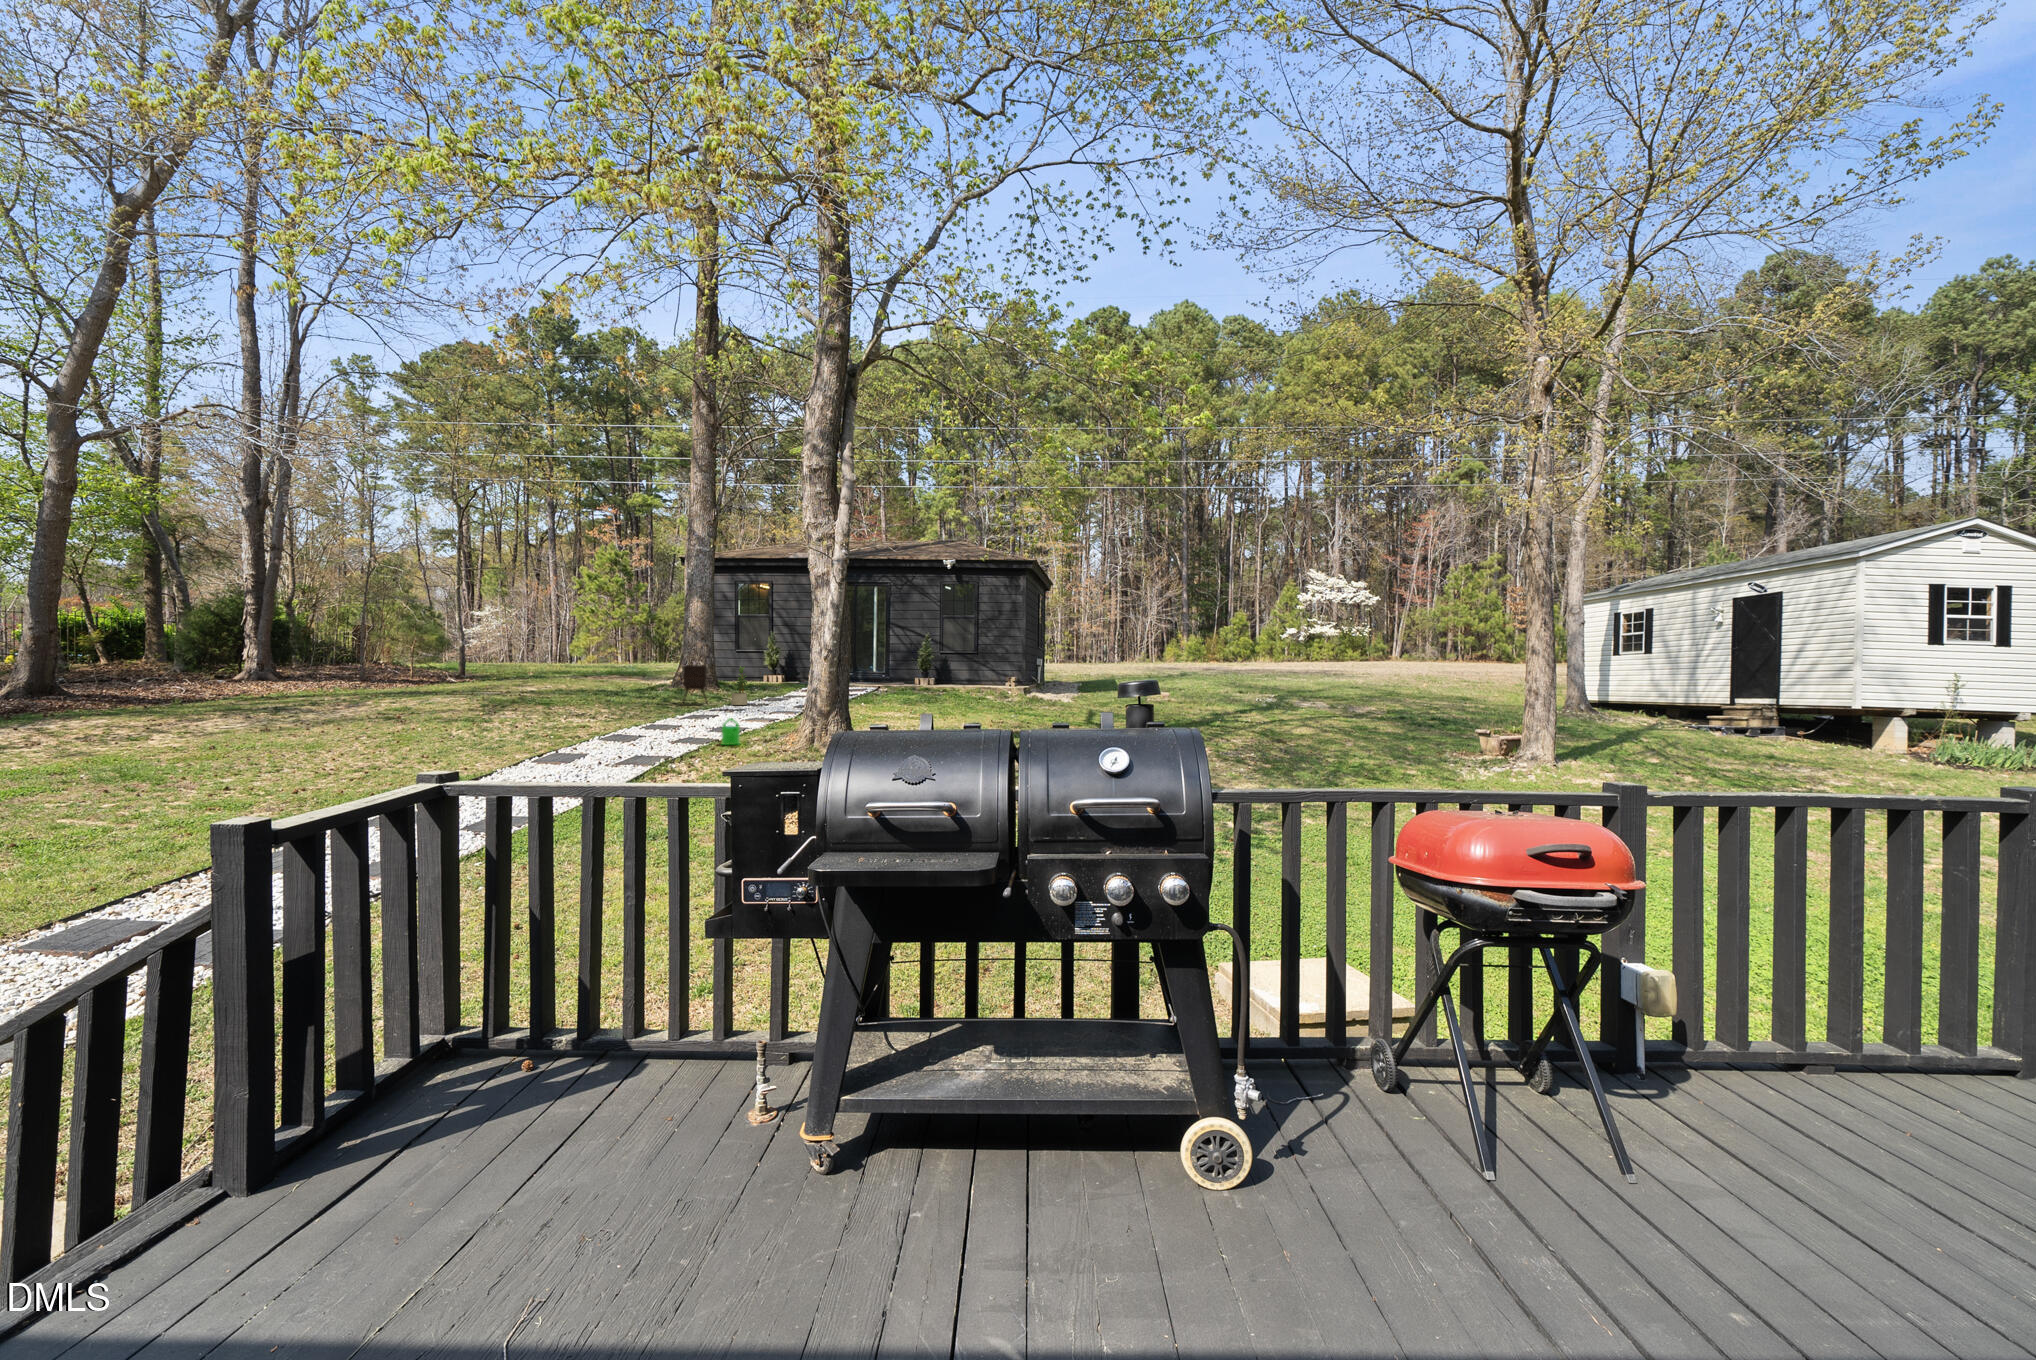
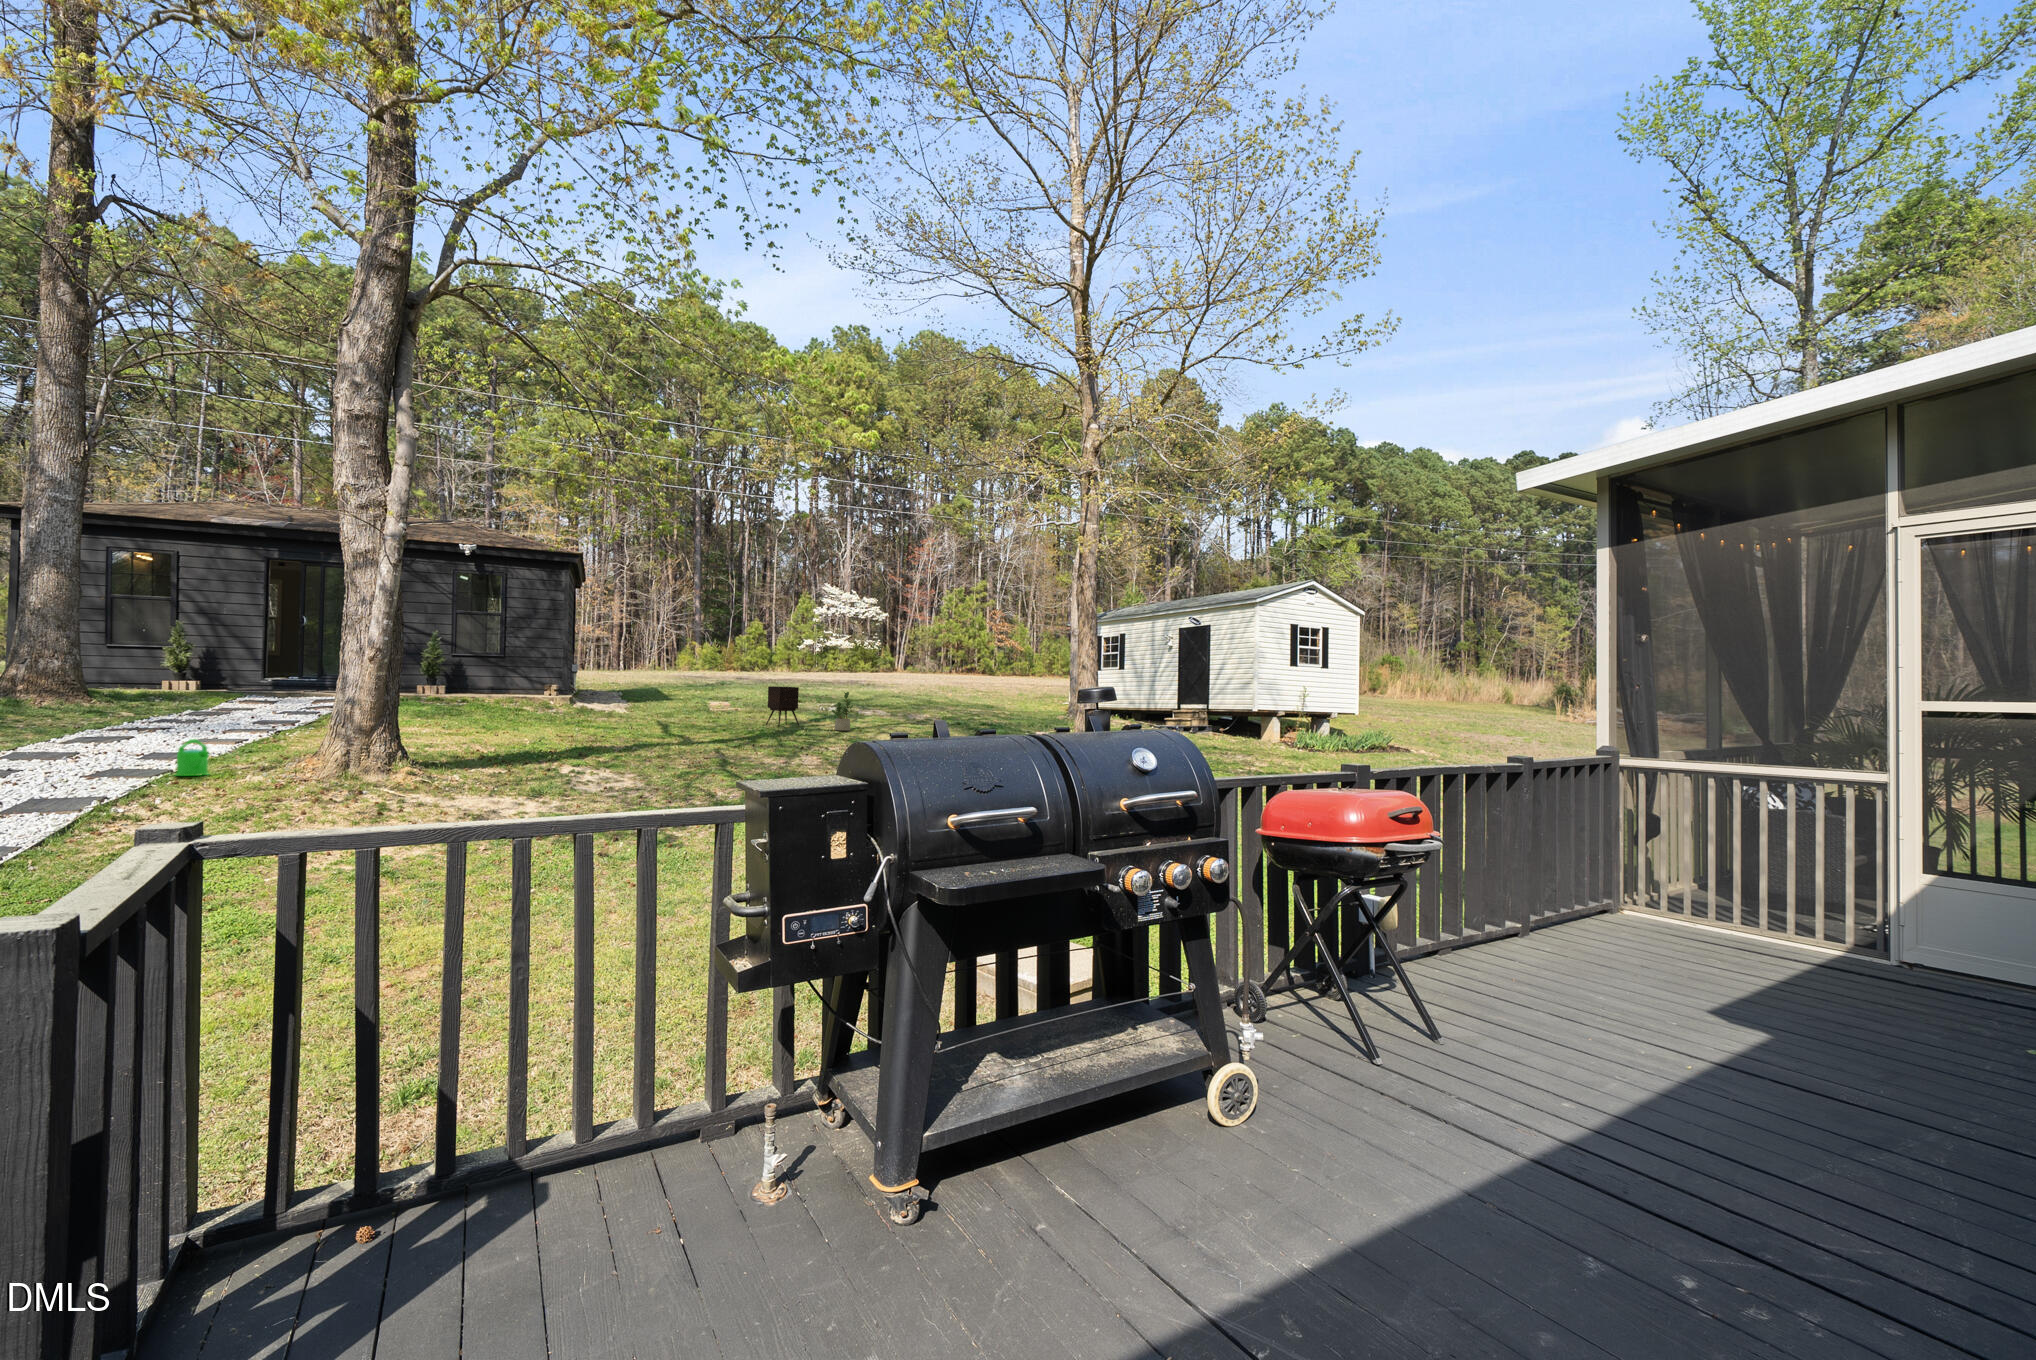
side table: present [682,665,708,705] -> present [766,686,799,727]
potted plant: present [731,666,747,705] -> present [832,692,853,731]

